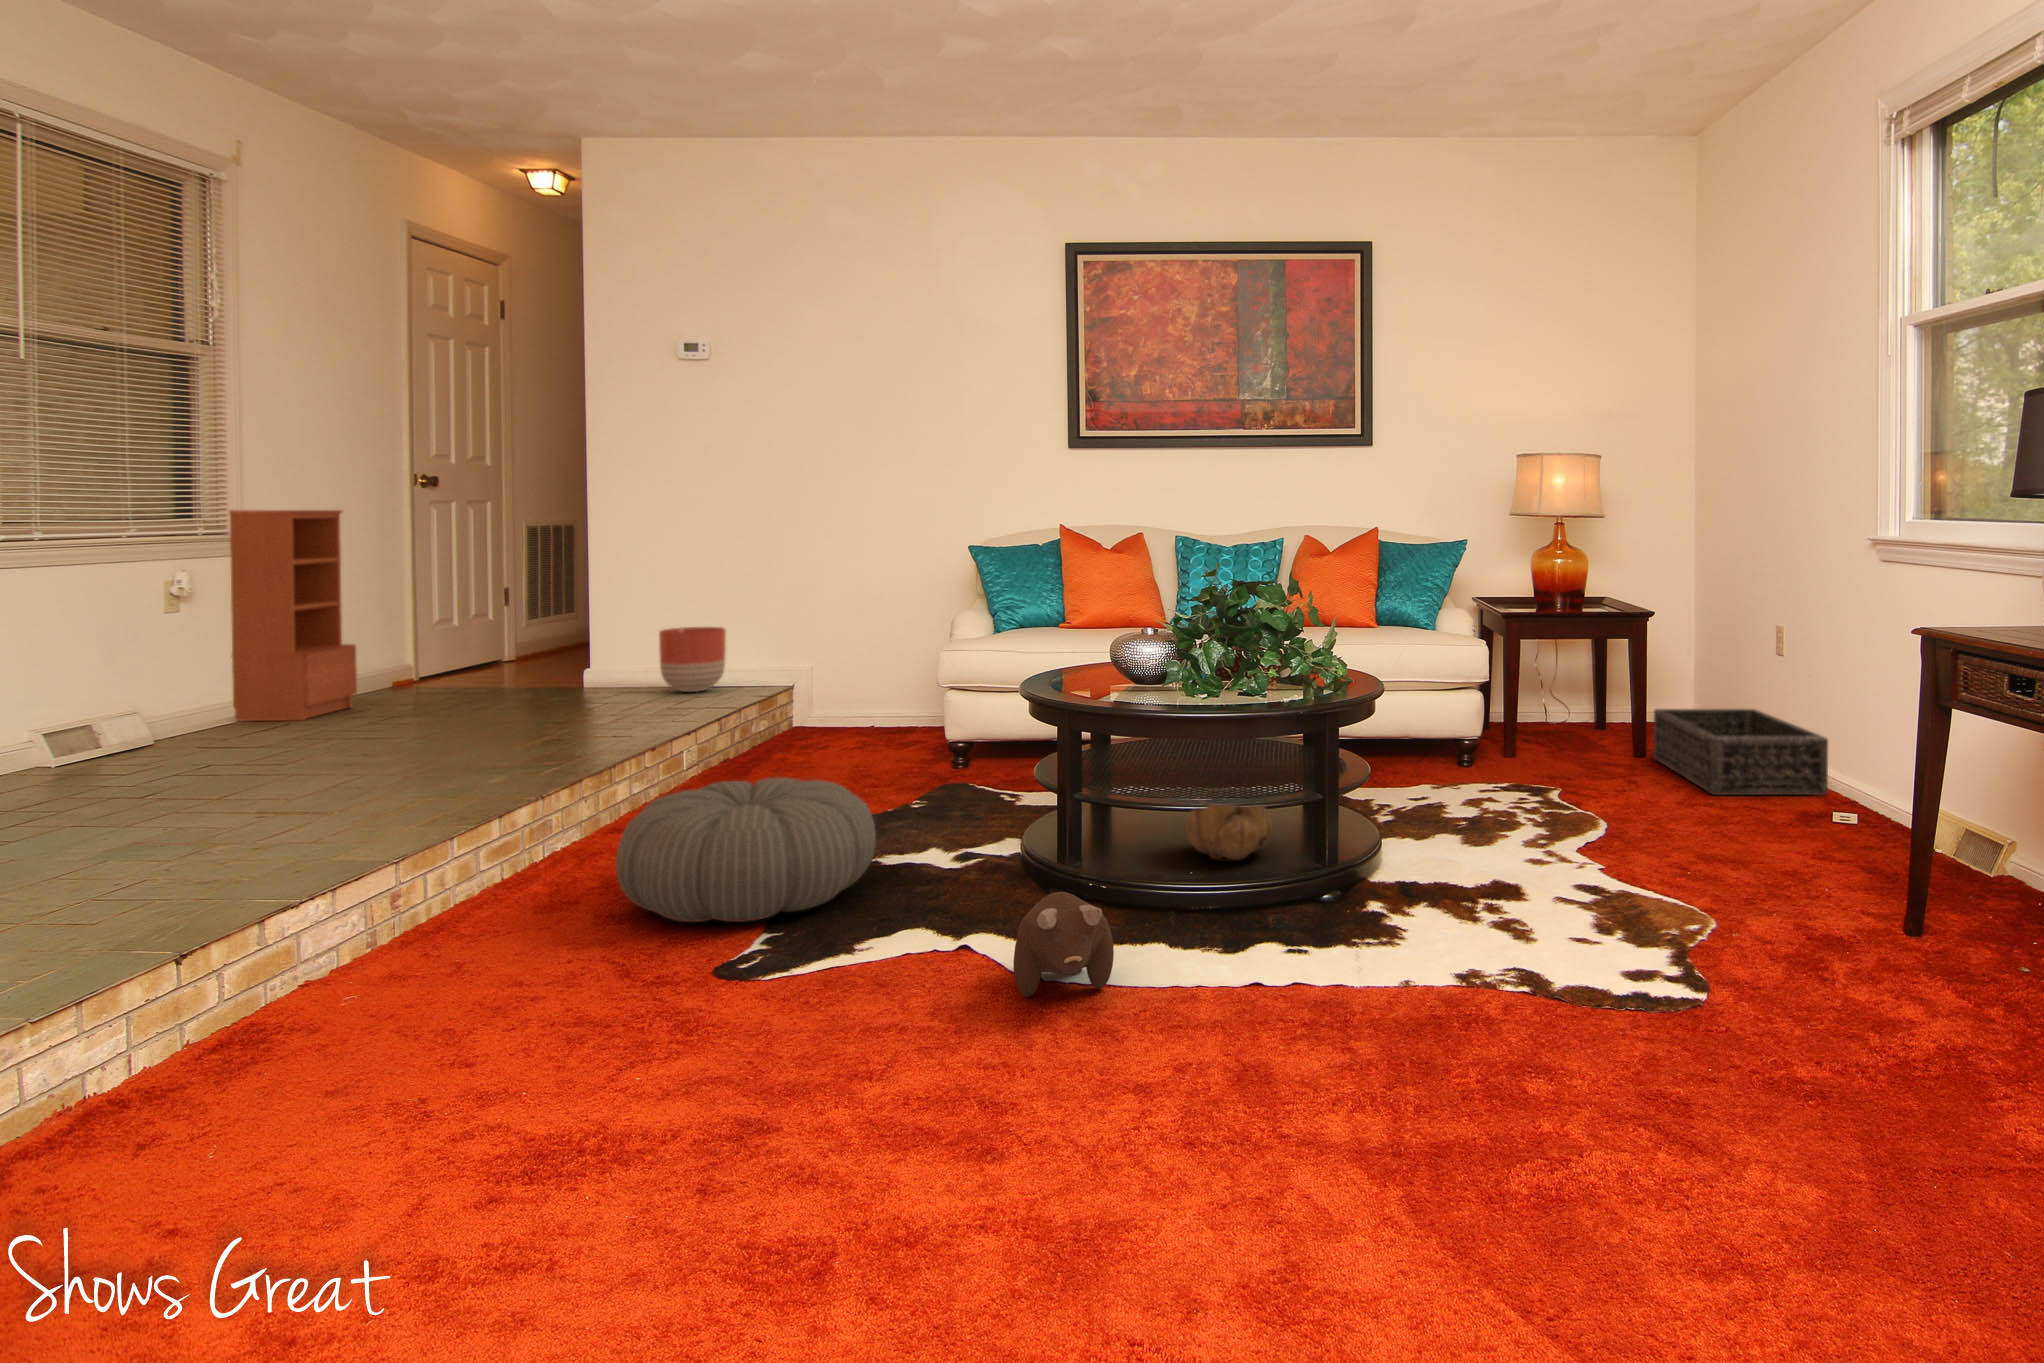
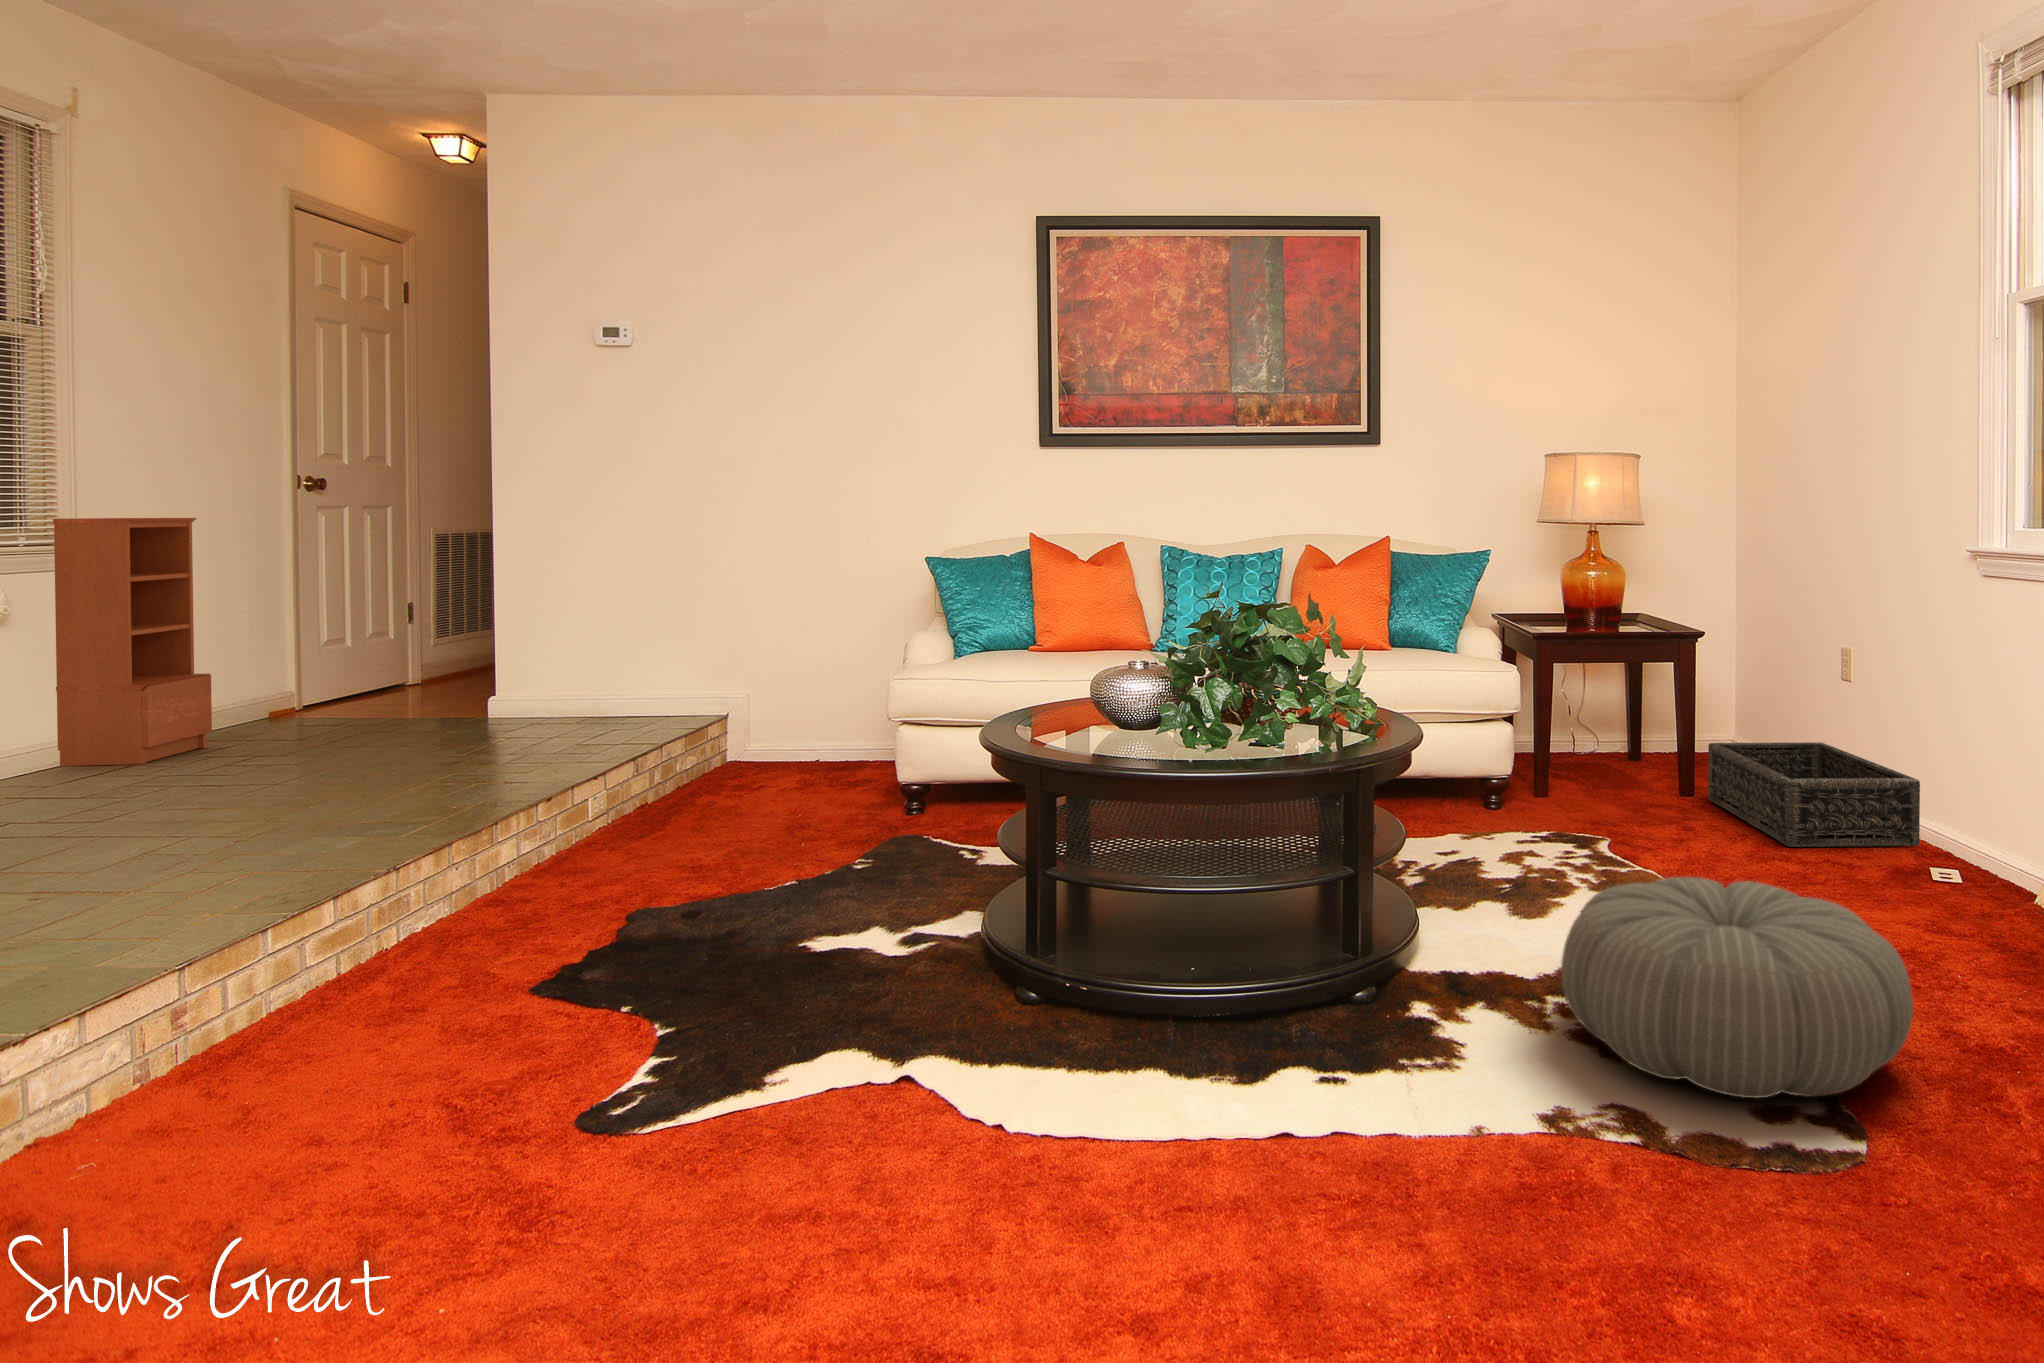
planter: present [659,627,726,692] -> none [570,650,647,725]
pouf: present [616,777,876,922] -> present [1561,877,1913,1098]
decorative bowl: present [1186,788,1272,860] -> none [1184,858,1290,951]
plush toy: present [1013,892,1114,997] -> none [968,1013,1098,1155]

